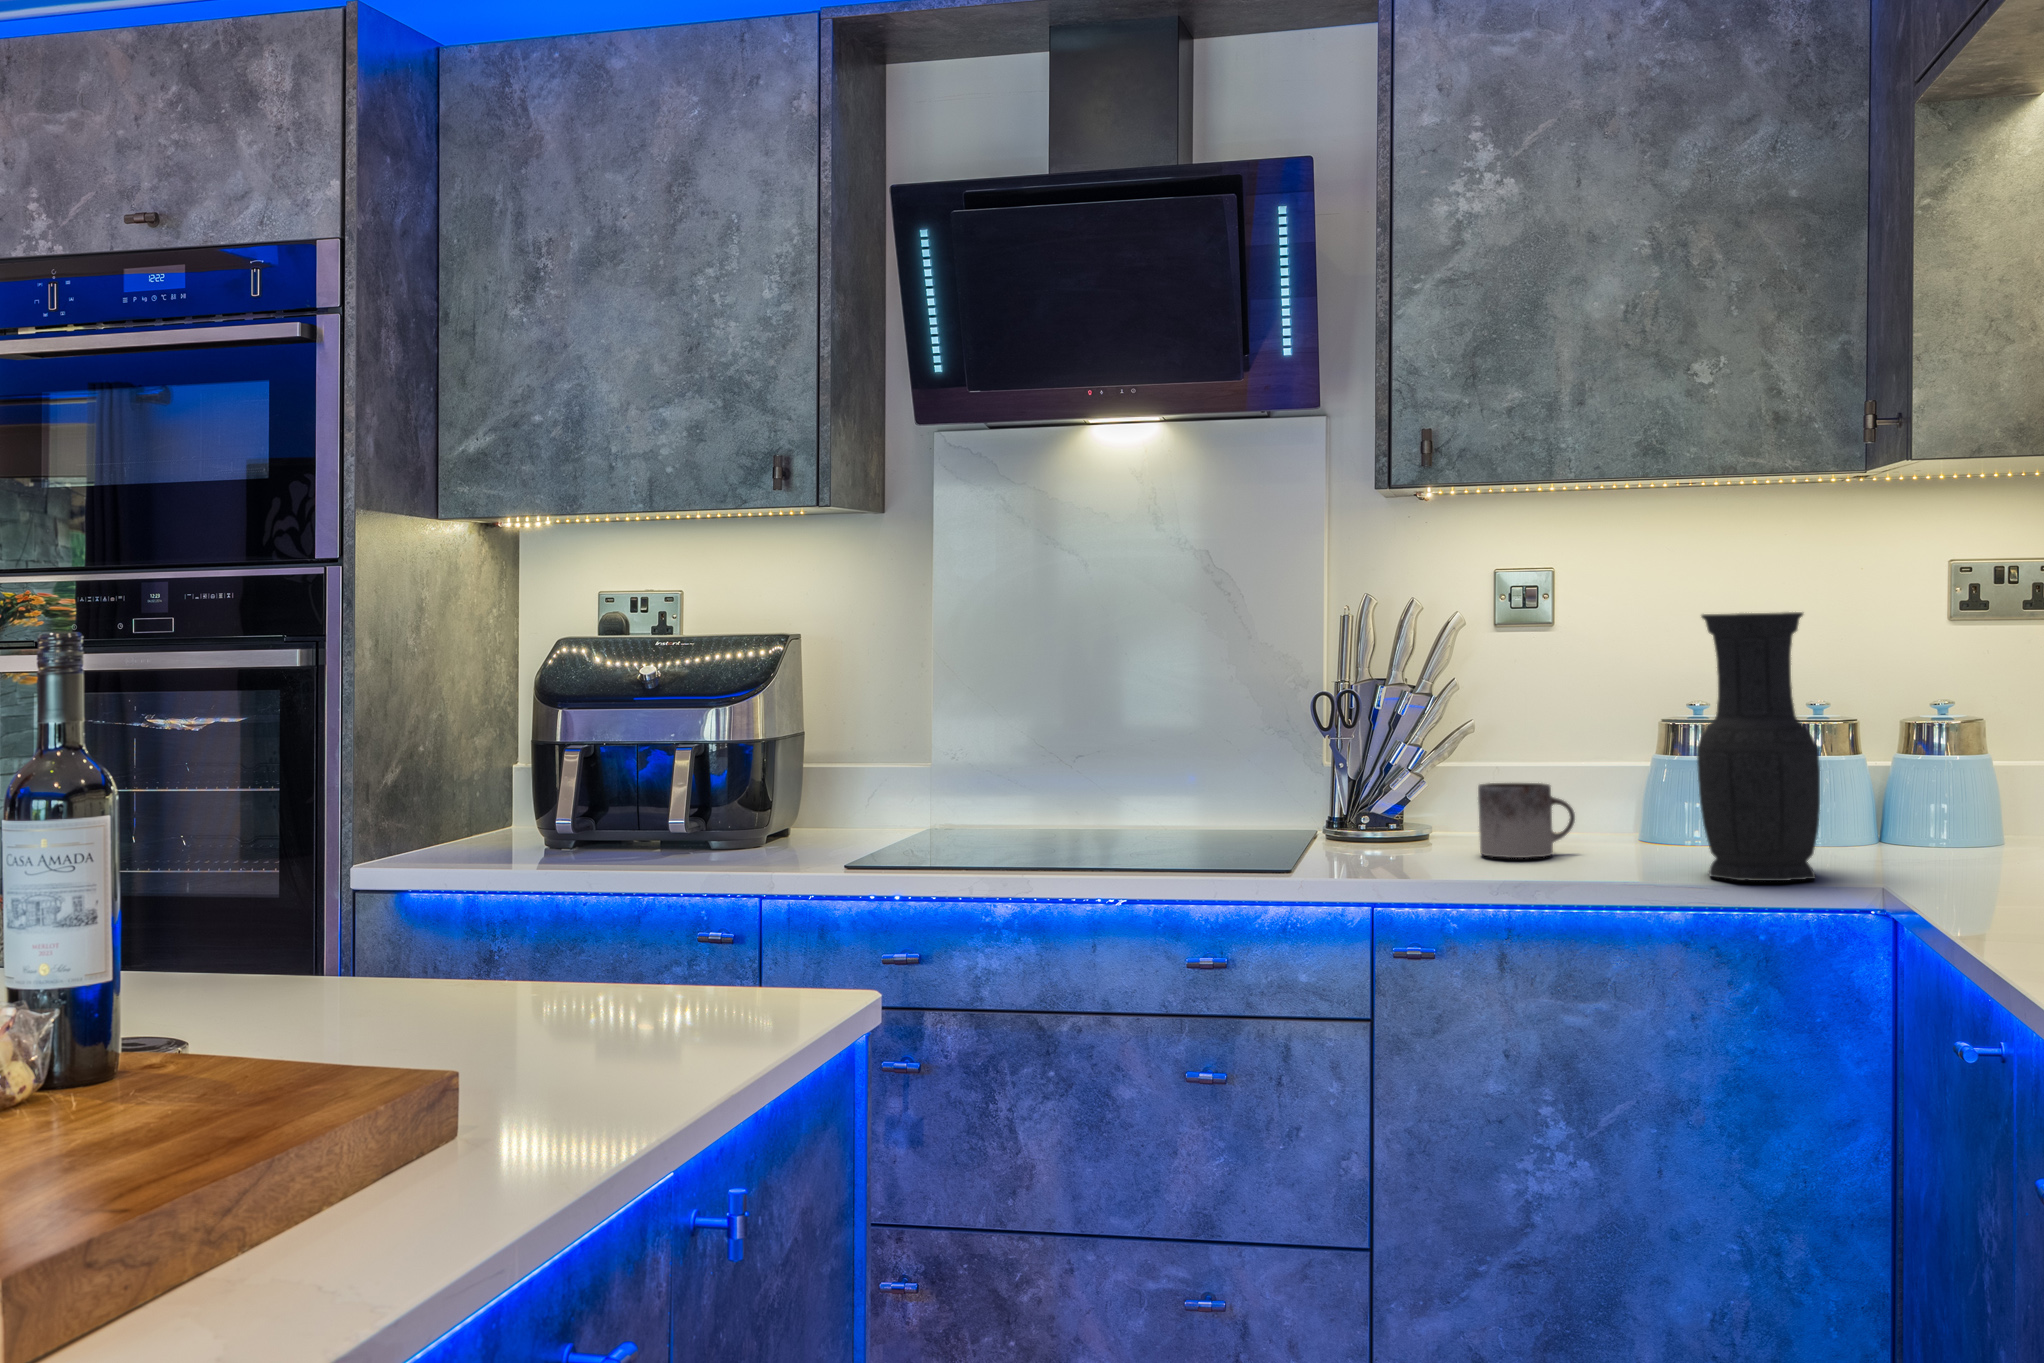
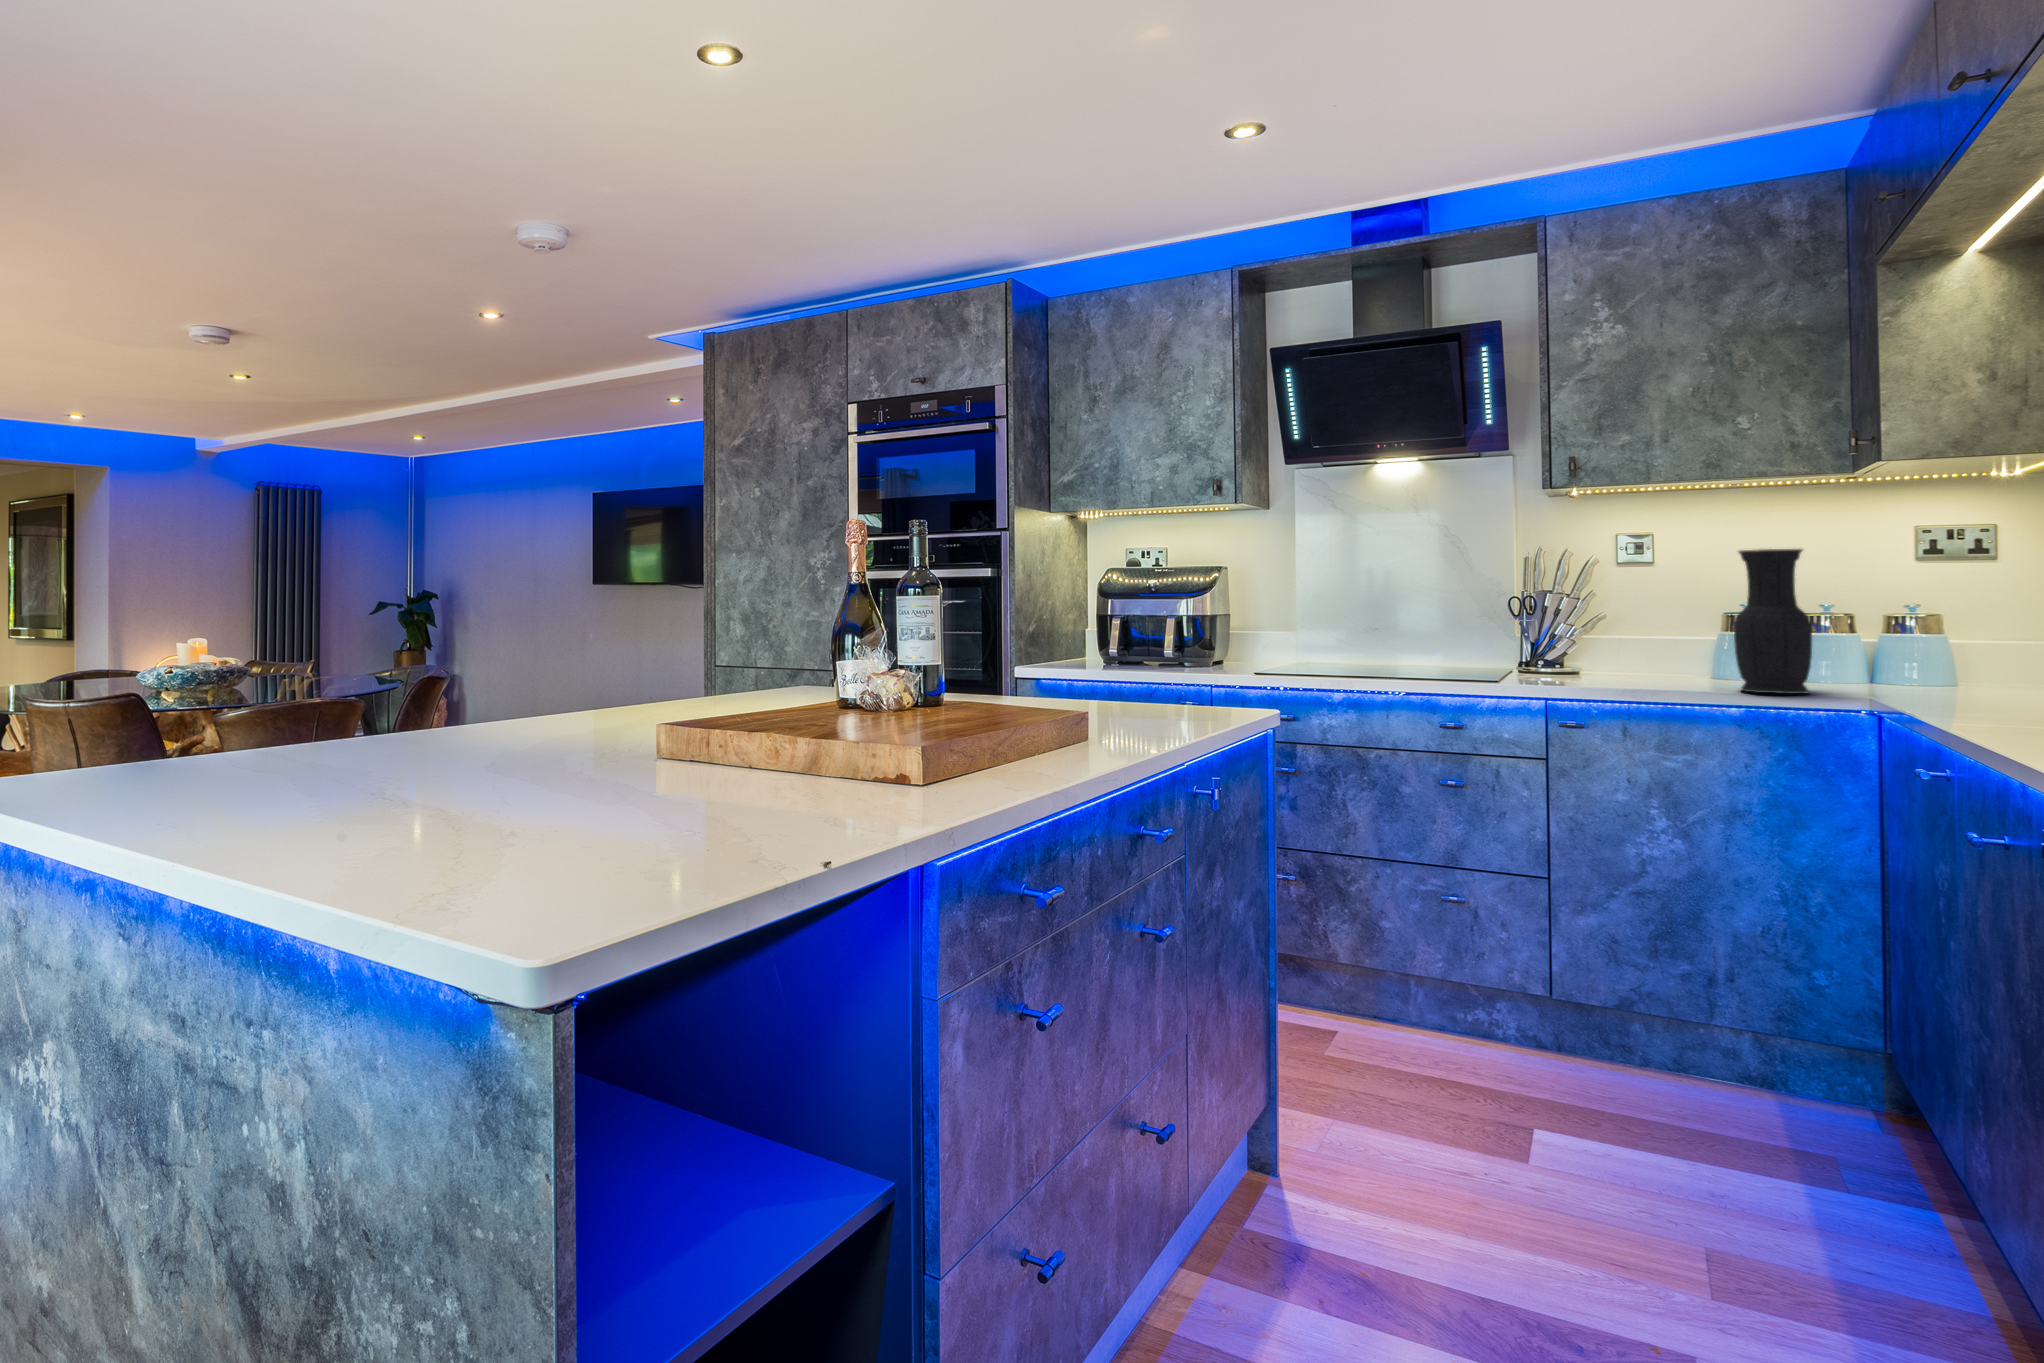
mug: present [1478,783,1575,858] -> none [1601,642,1661,681]

